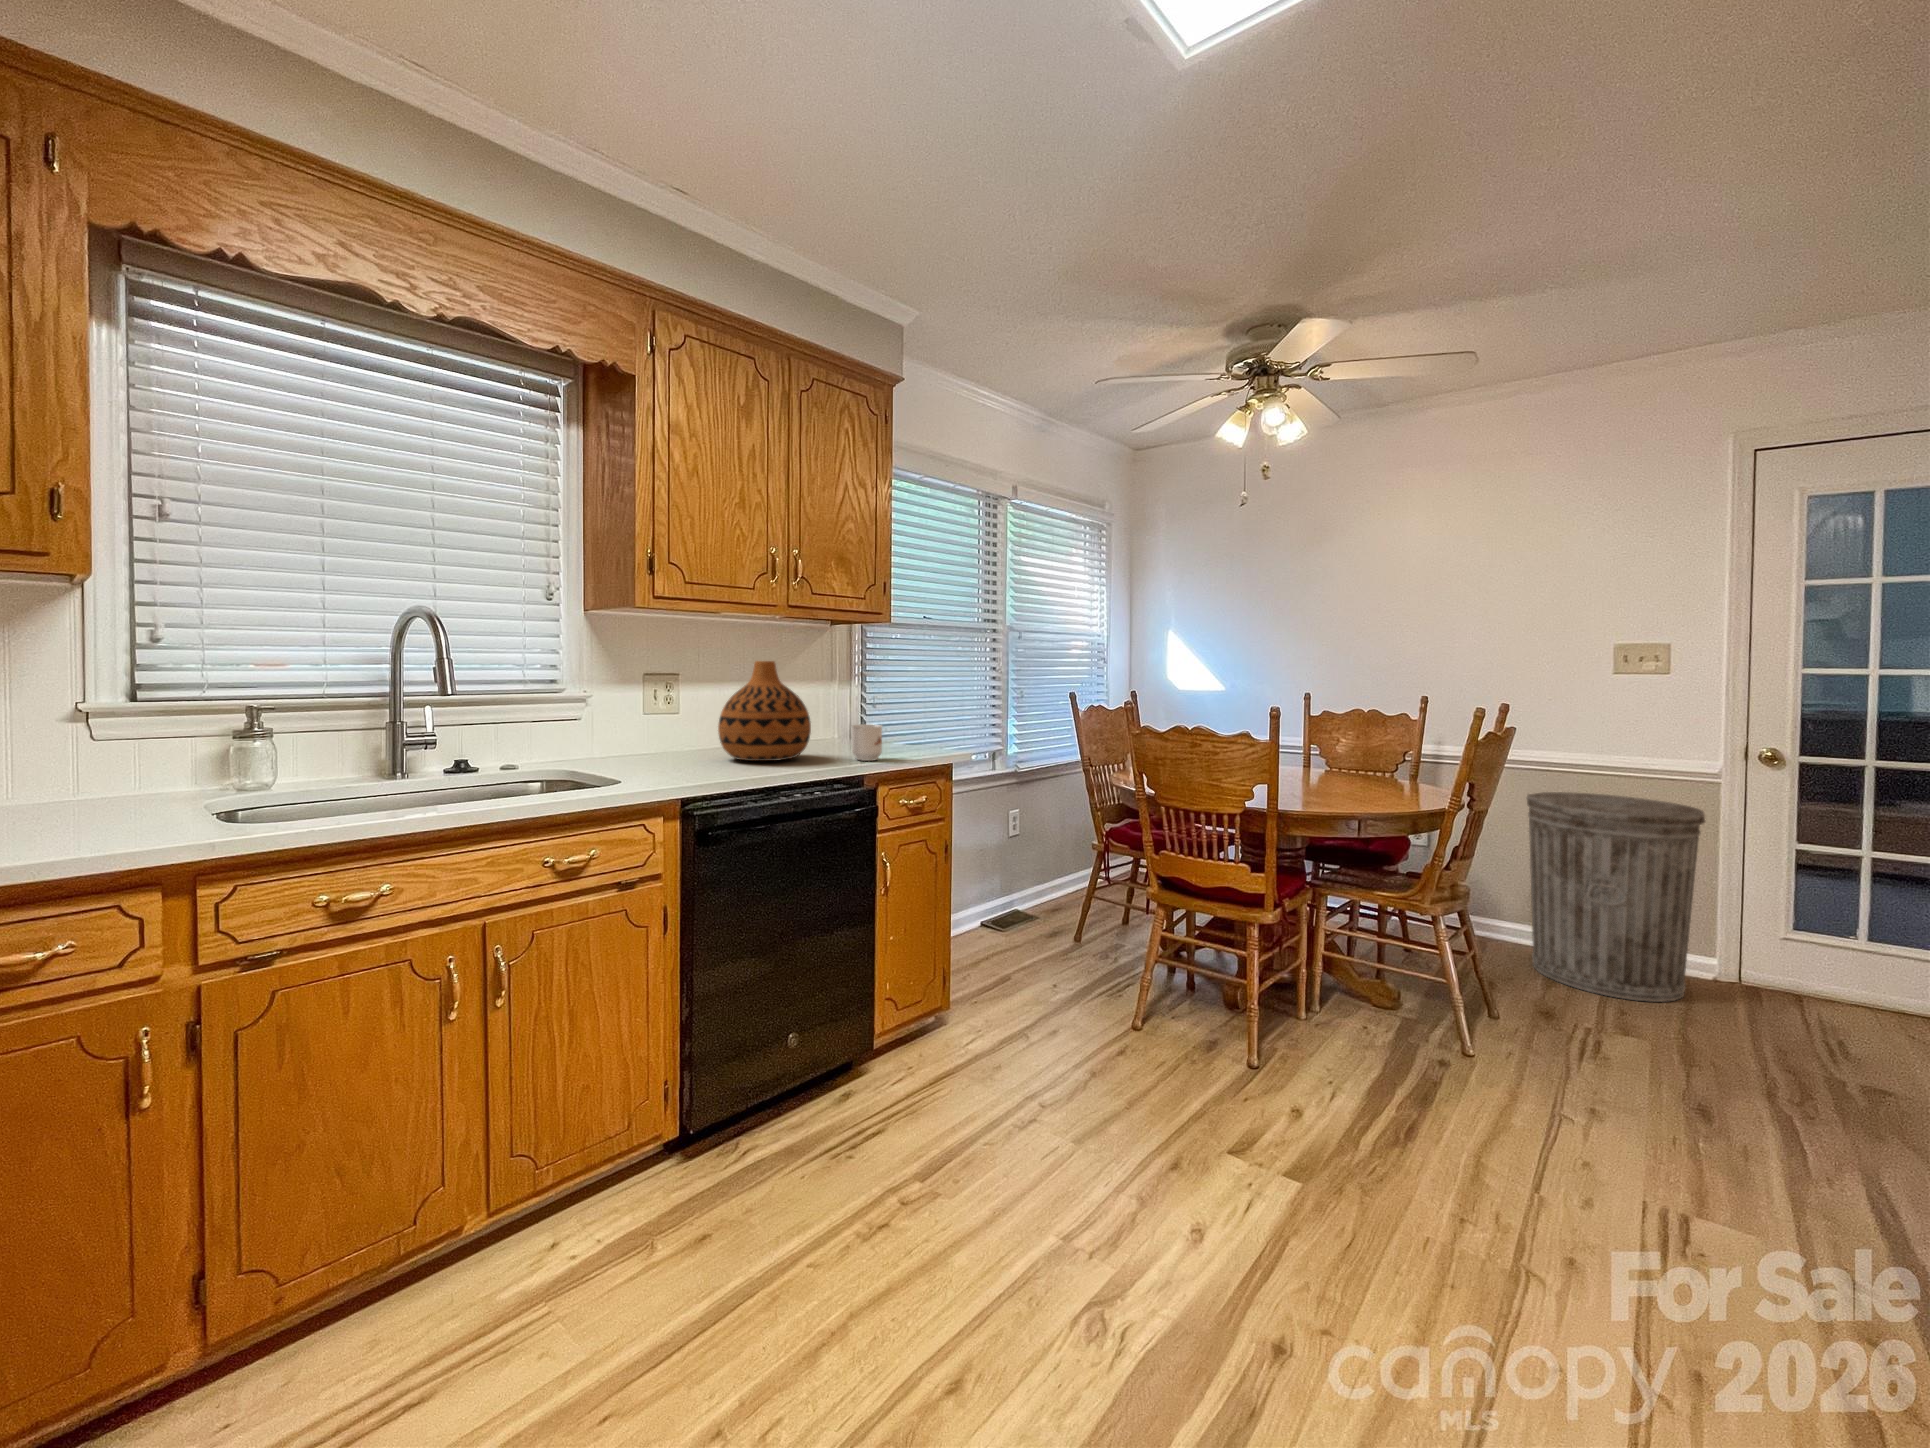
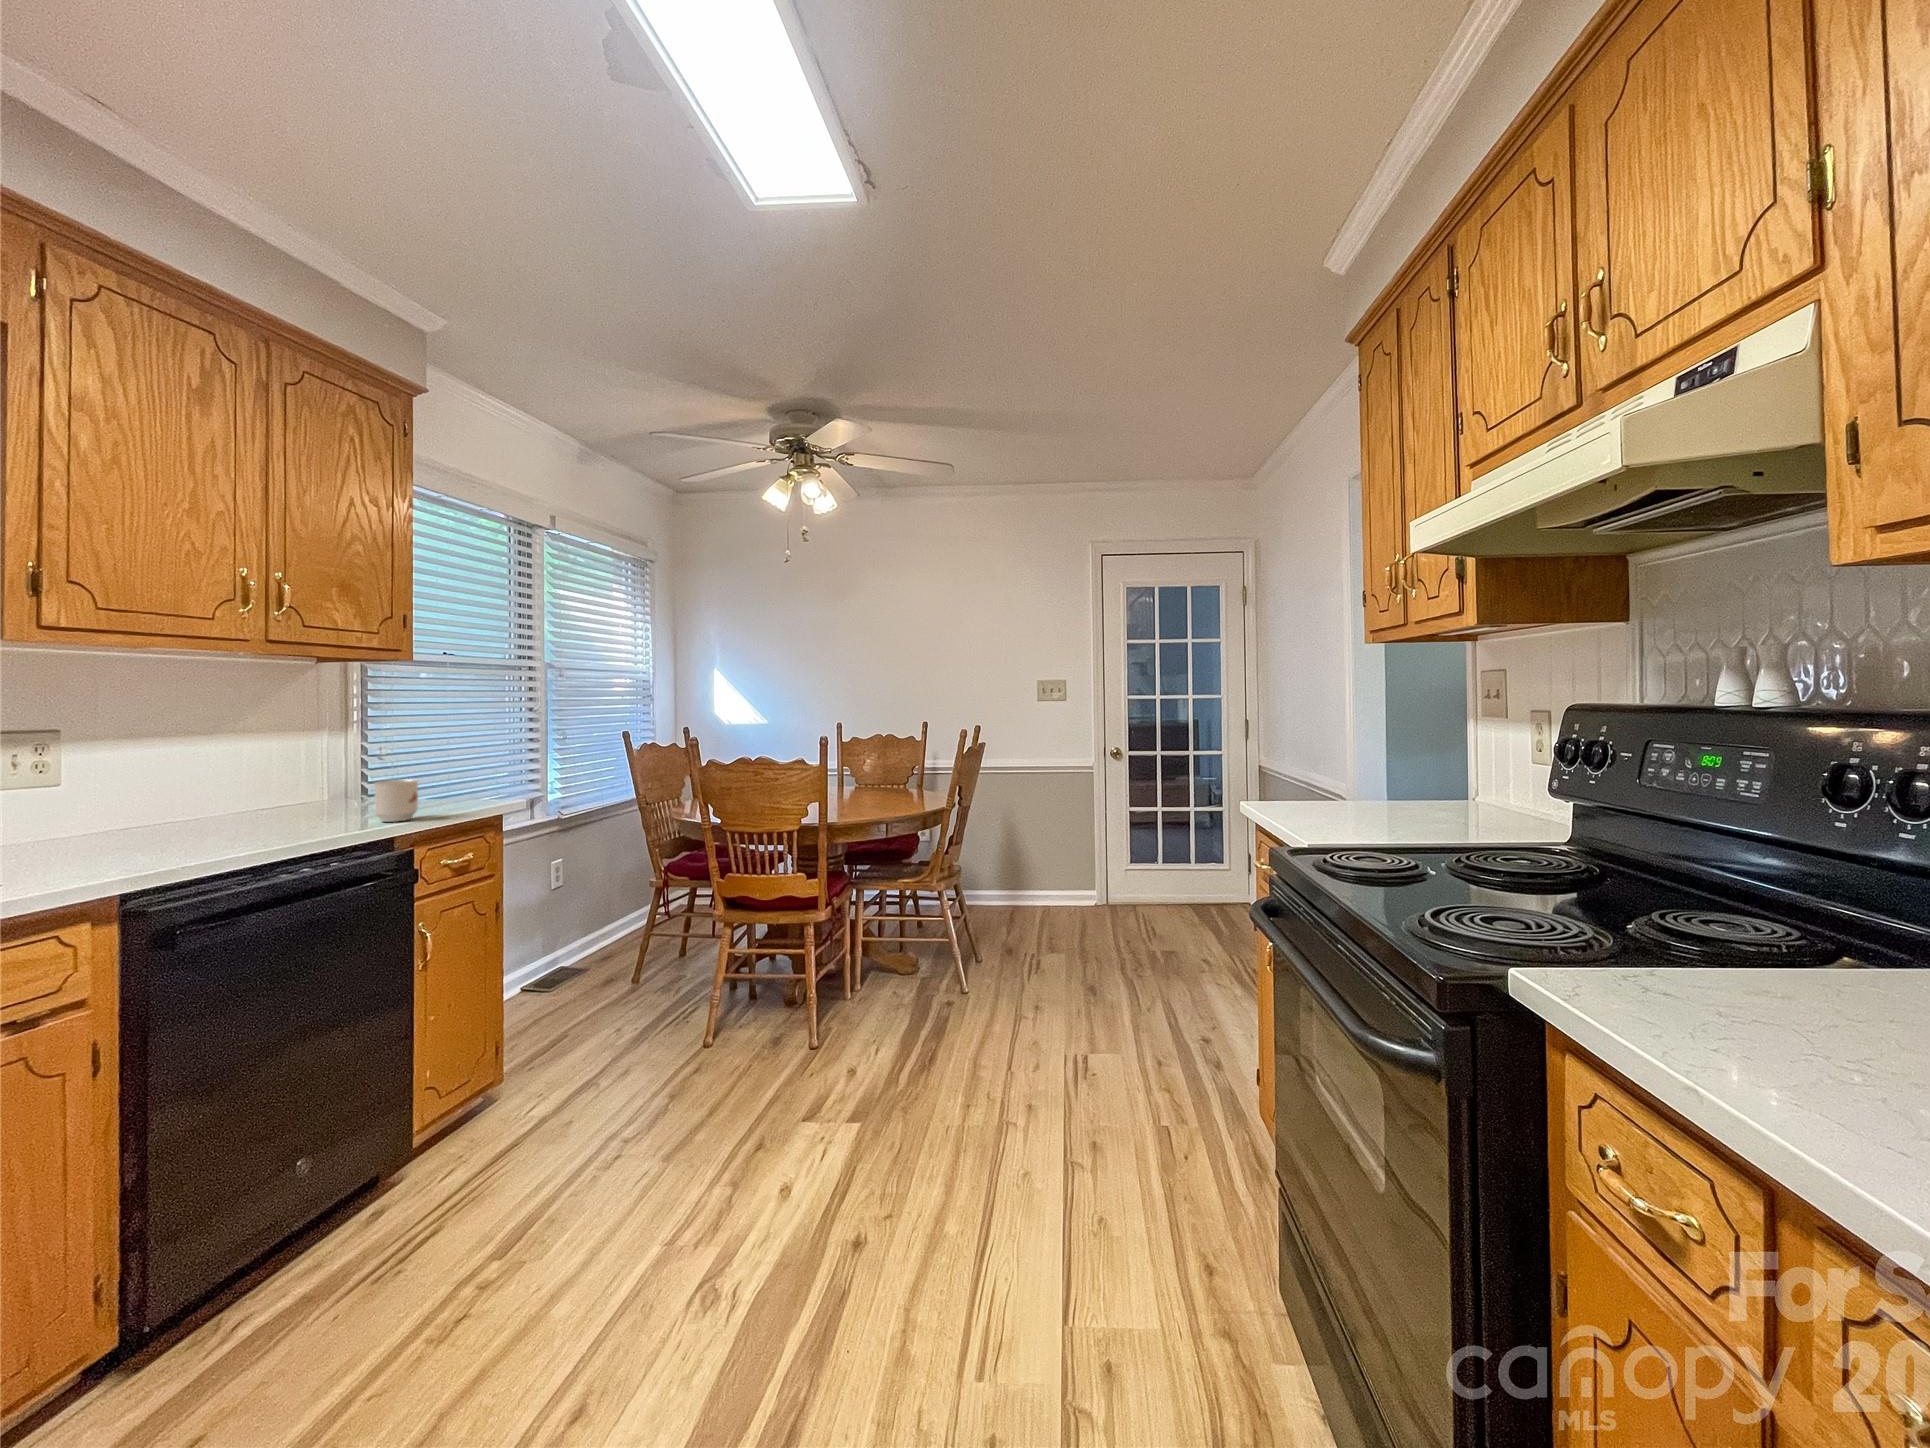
vase: present [718,661,811,761] -> none [152,710,311,839]
trash can: present [1527,792,1706,1002] -> none [991,787,1086,928]

